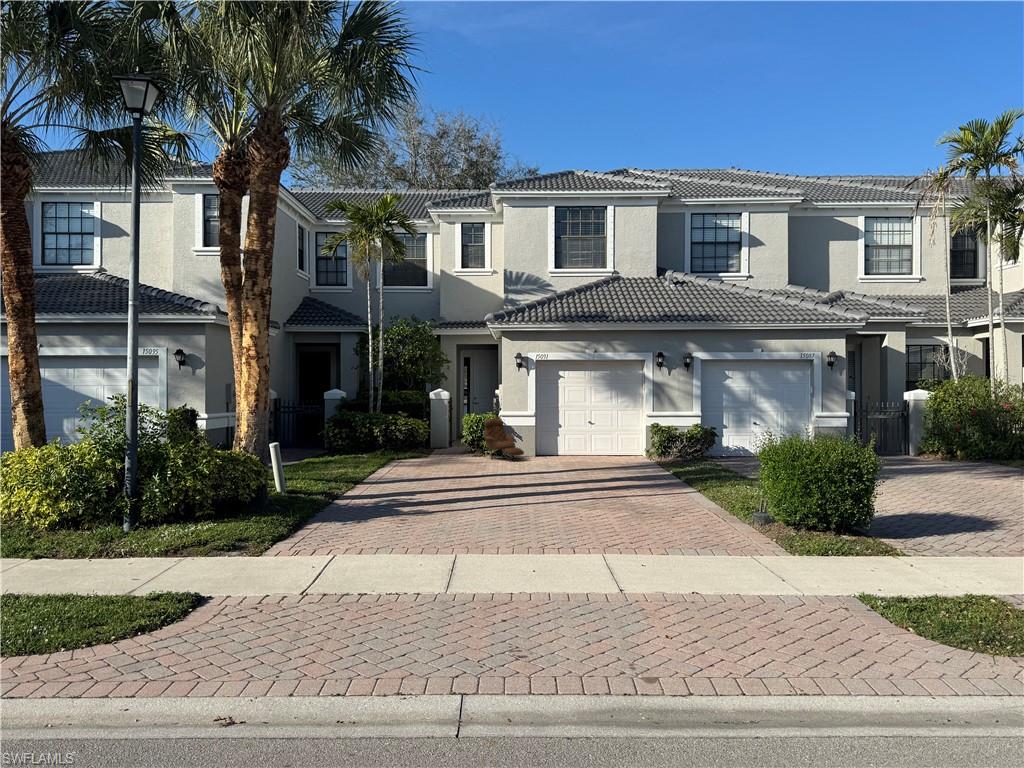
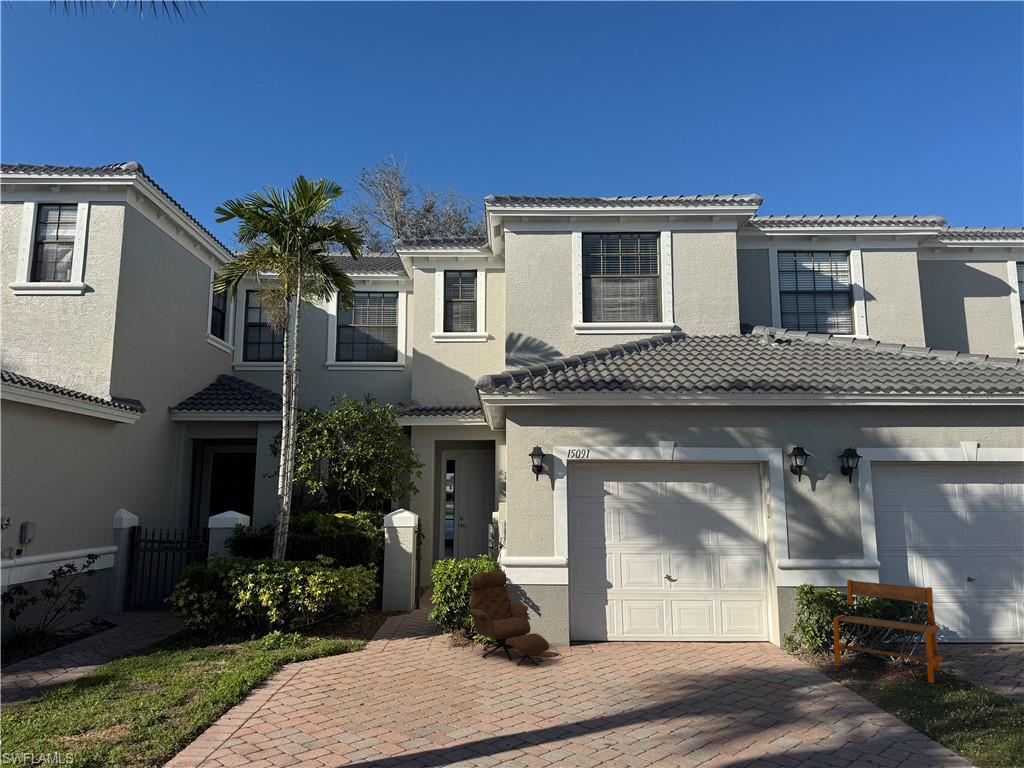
bench: none [665,421,714,465] -> present [833,580,943,683]

